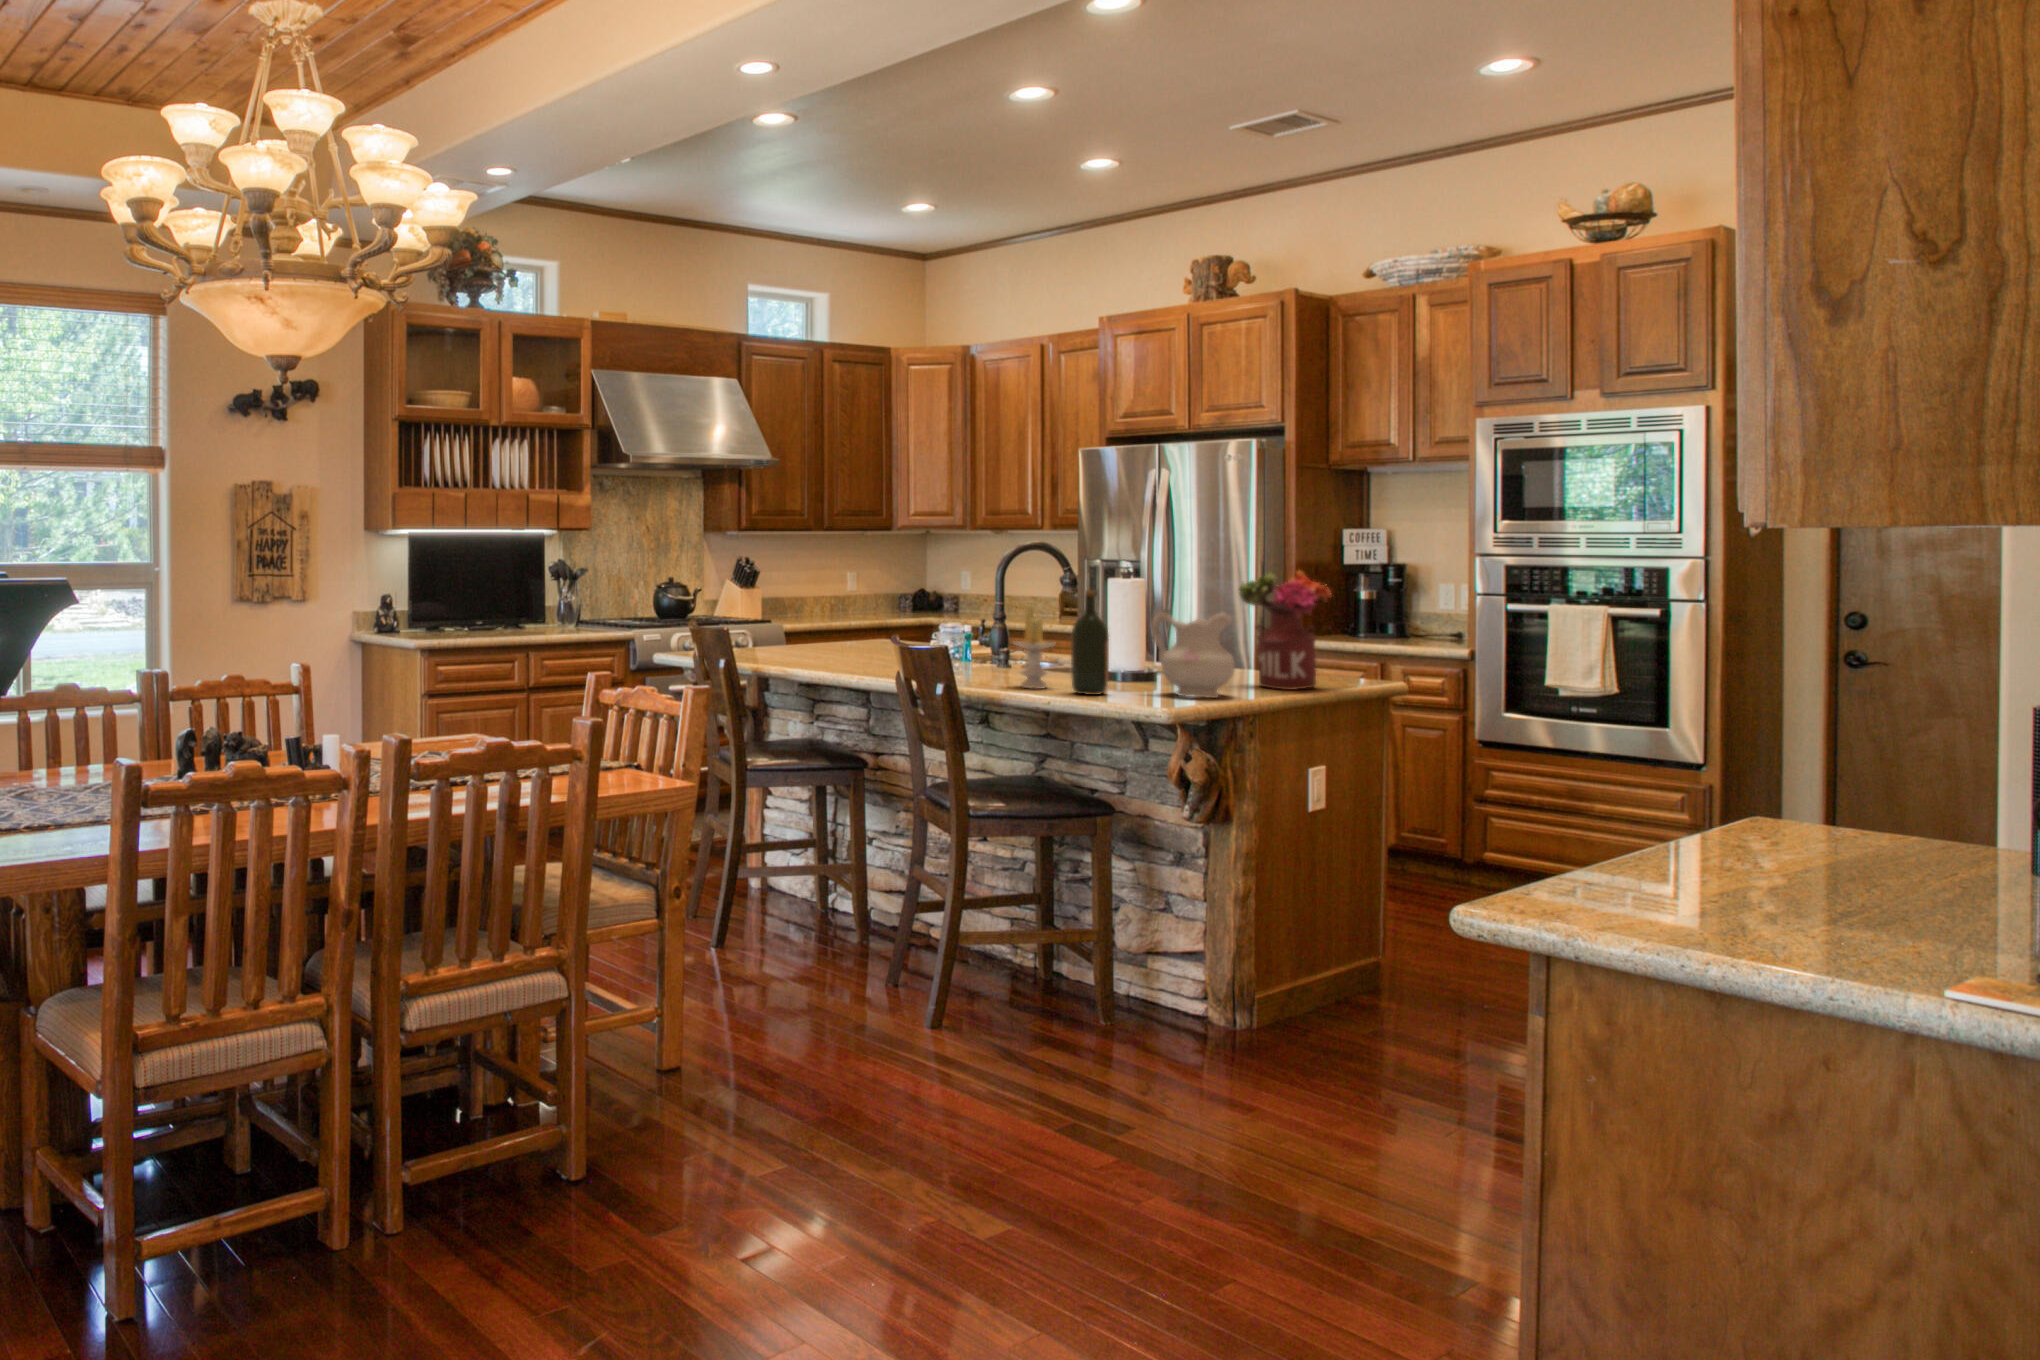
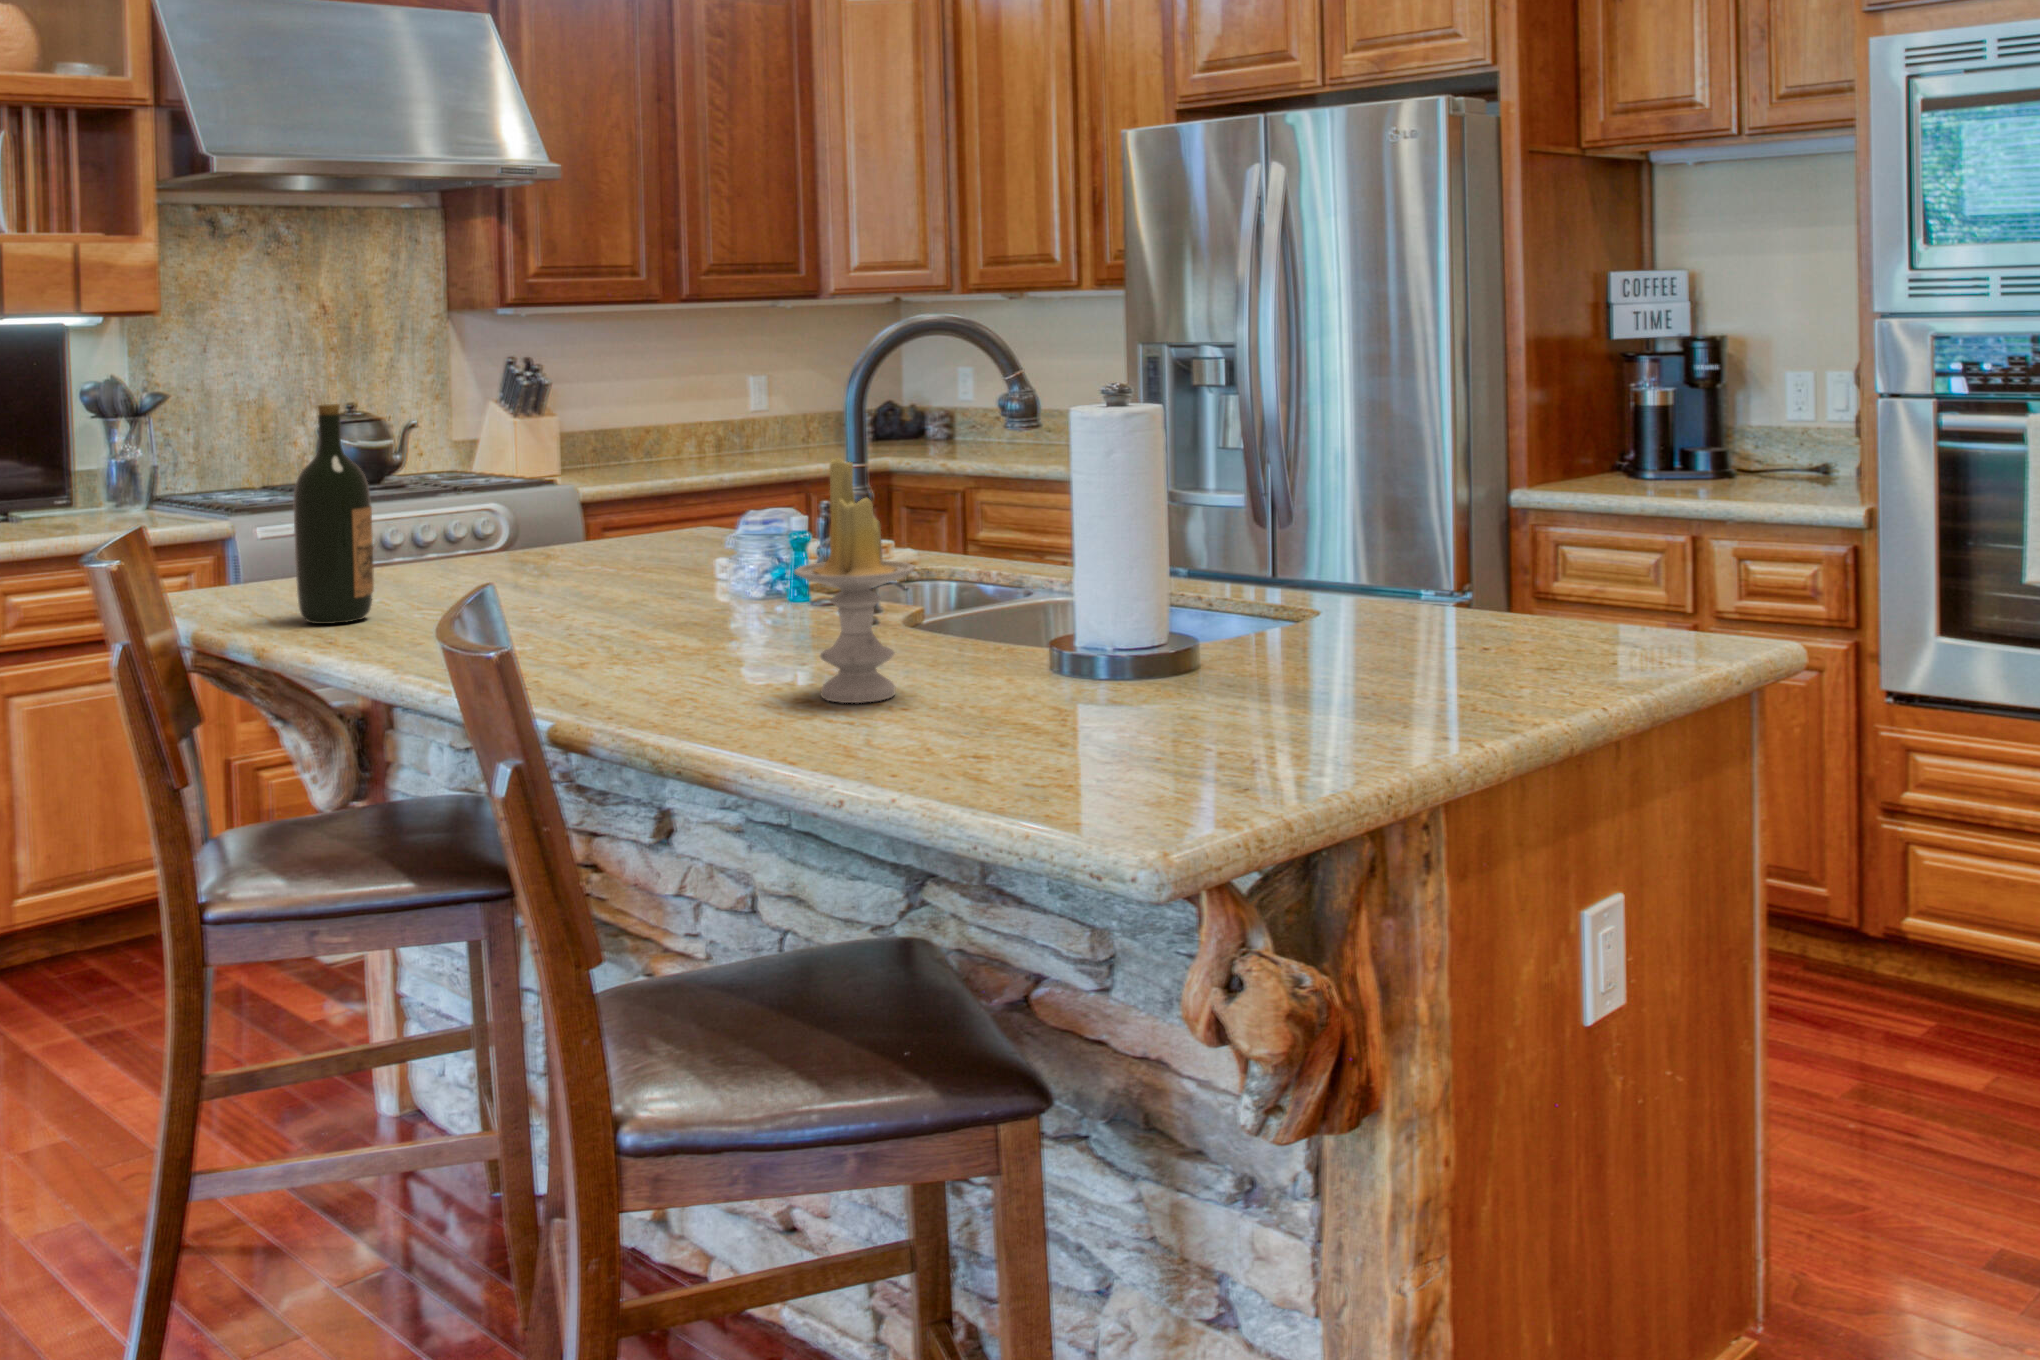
flower arrangement: present [1239,571,1331,690] -> none [1398,341,1641,673]
wine bottle: present [1071,590,1109,695] -> present [293,404,374,624]
ceramic pitcher: present [1152,609,1234,698] -> none [1161,462,1389,729]

